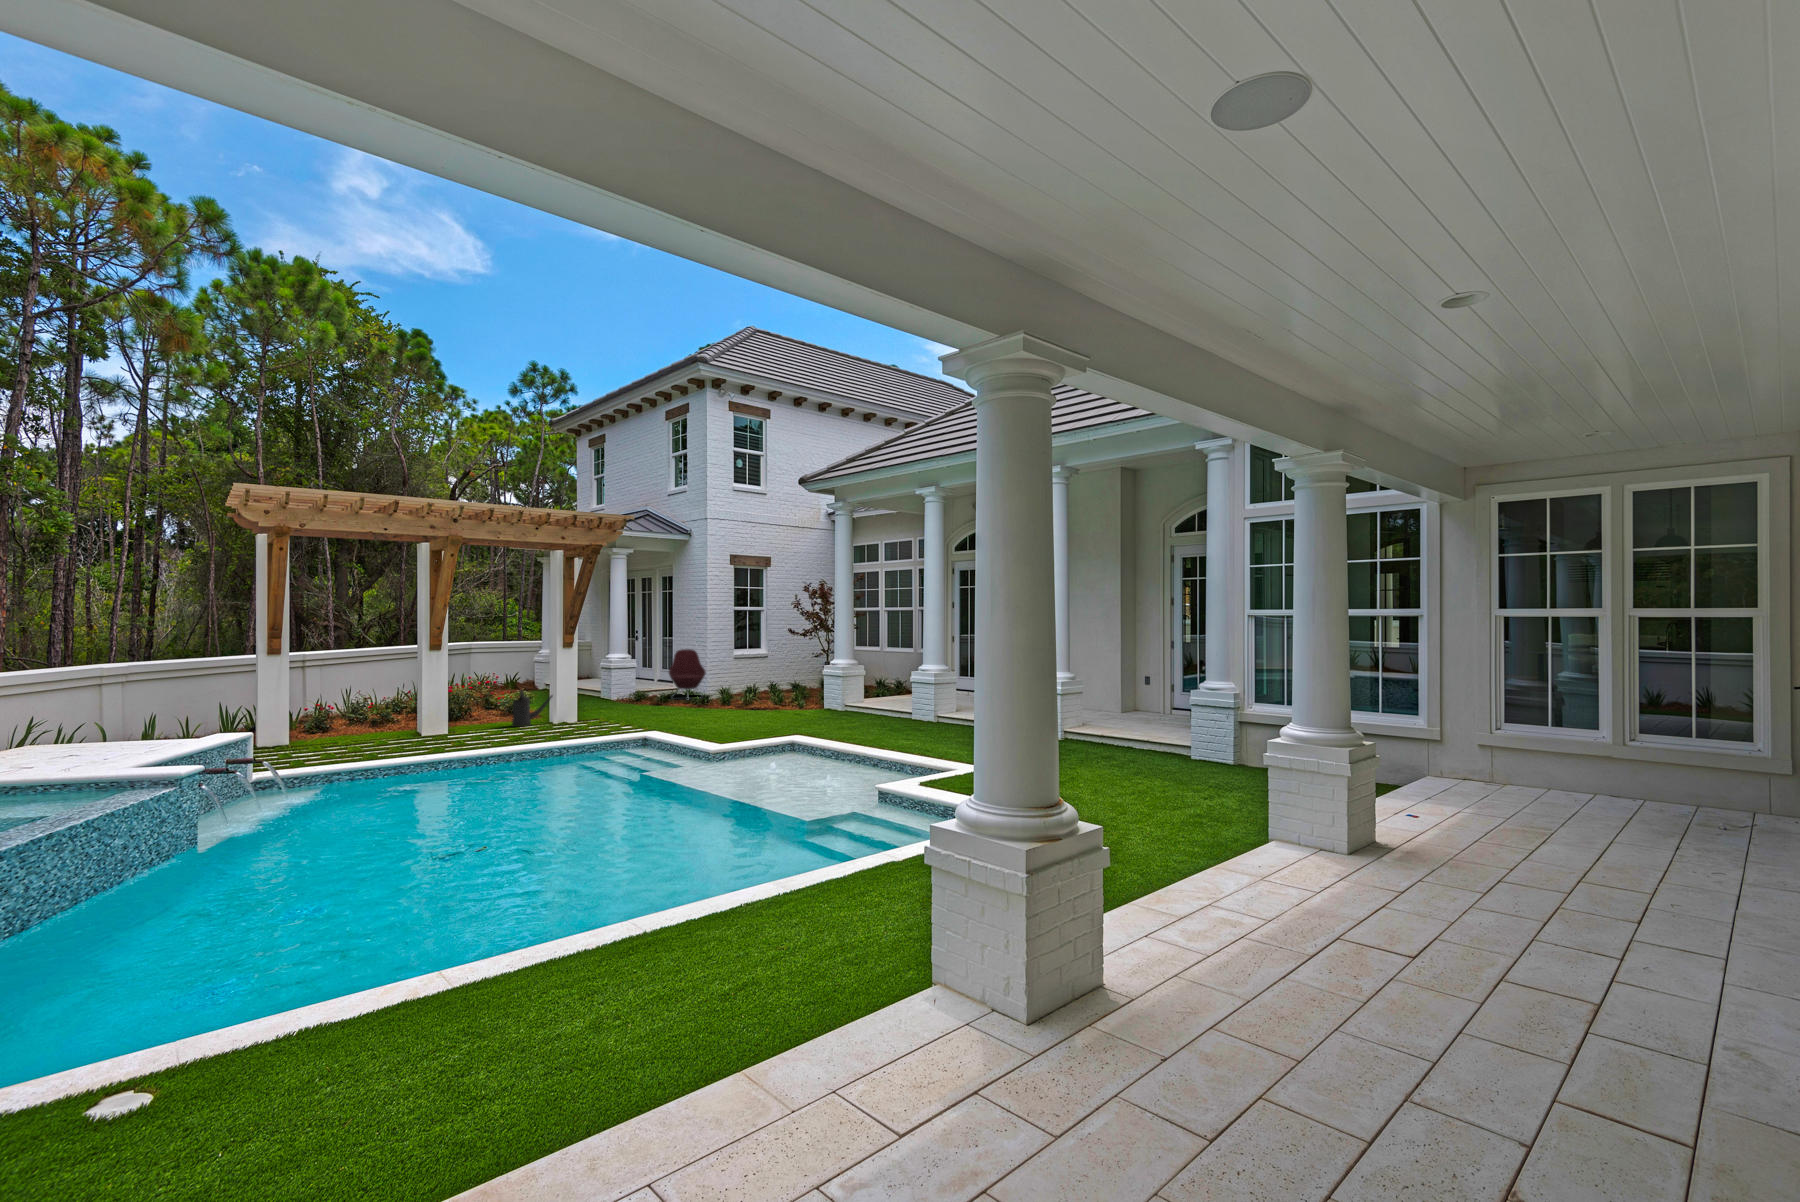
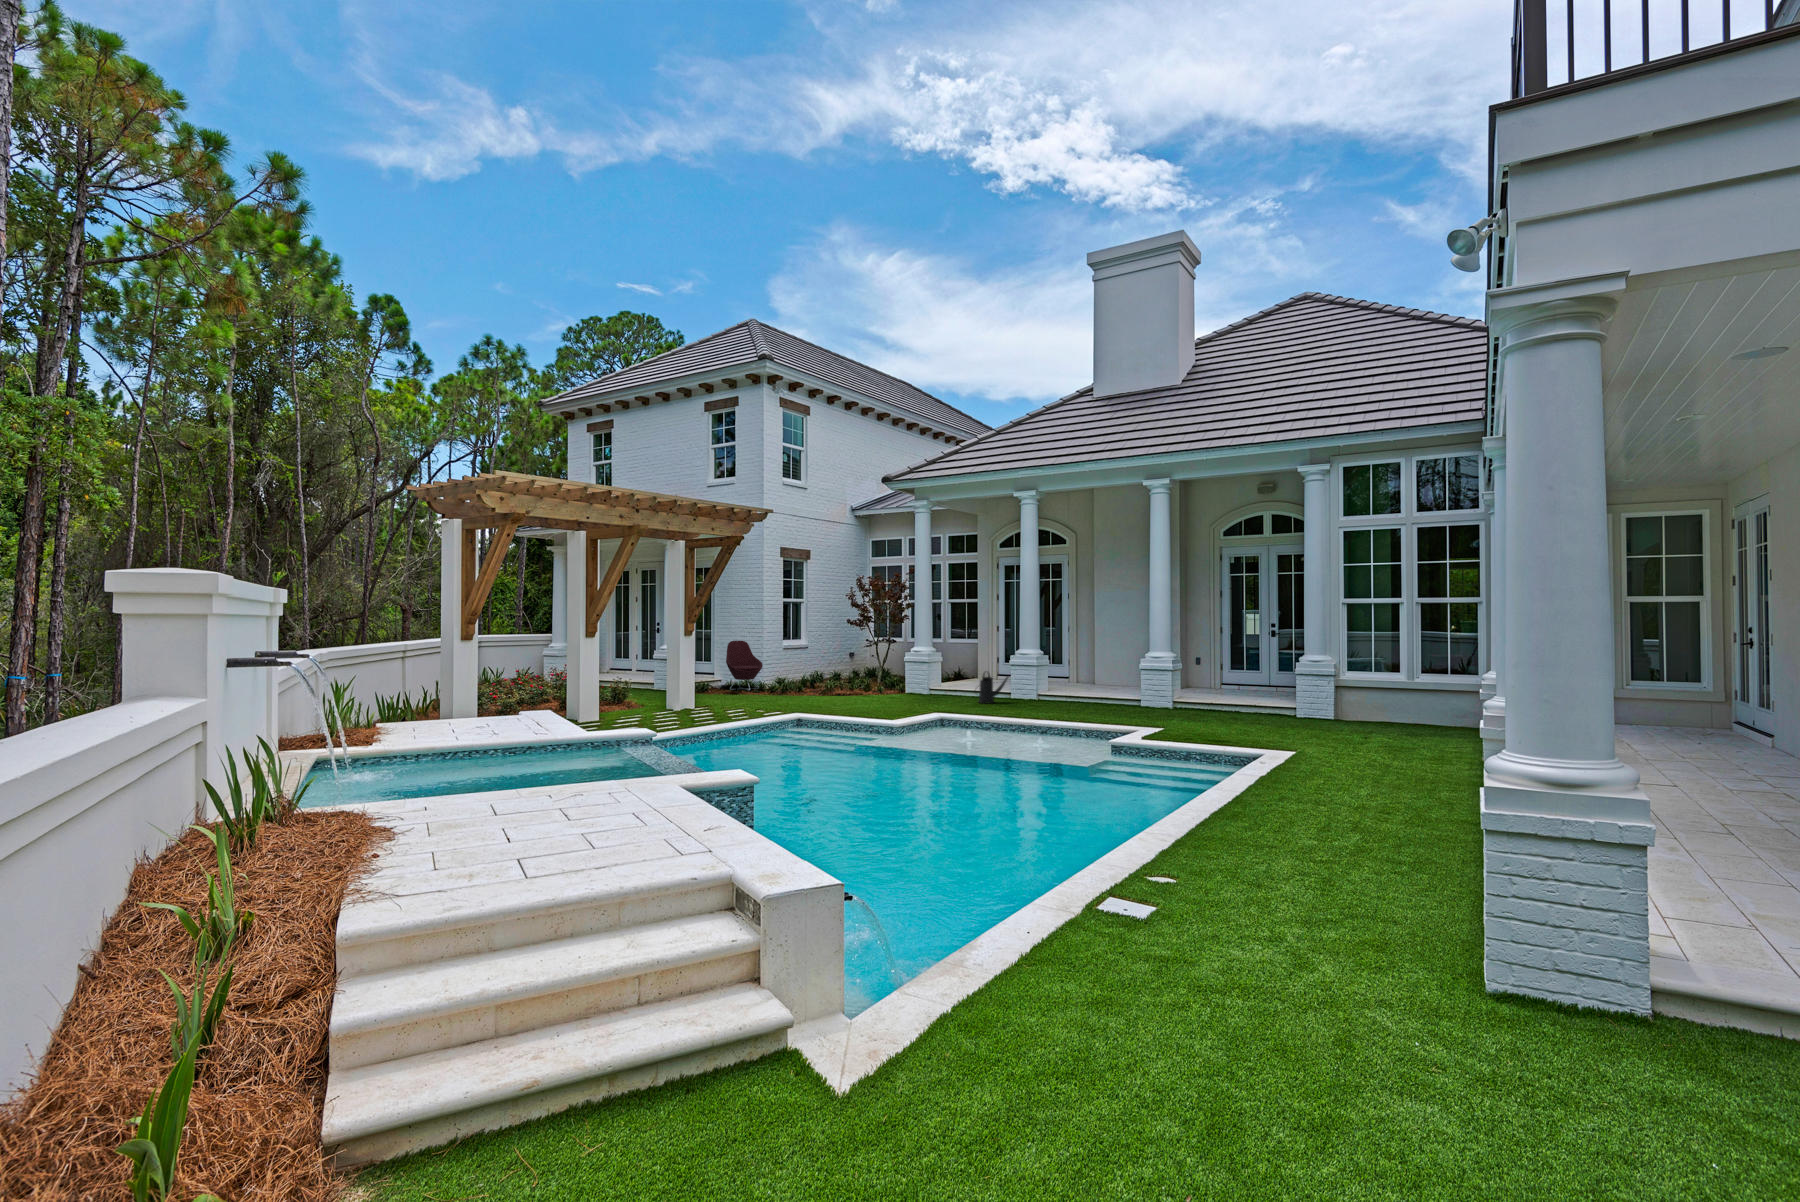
watering can: present [512,690,552,727] -> present [979,673,1008,703]

